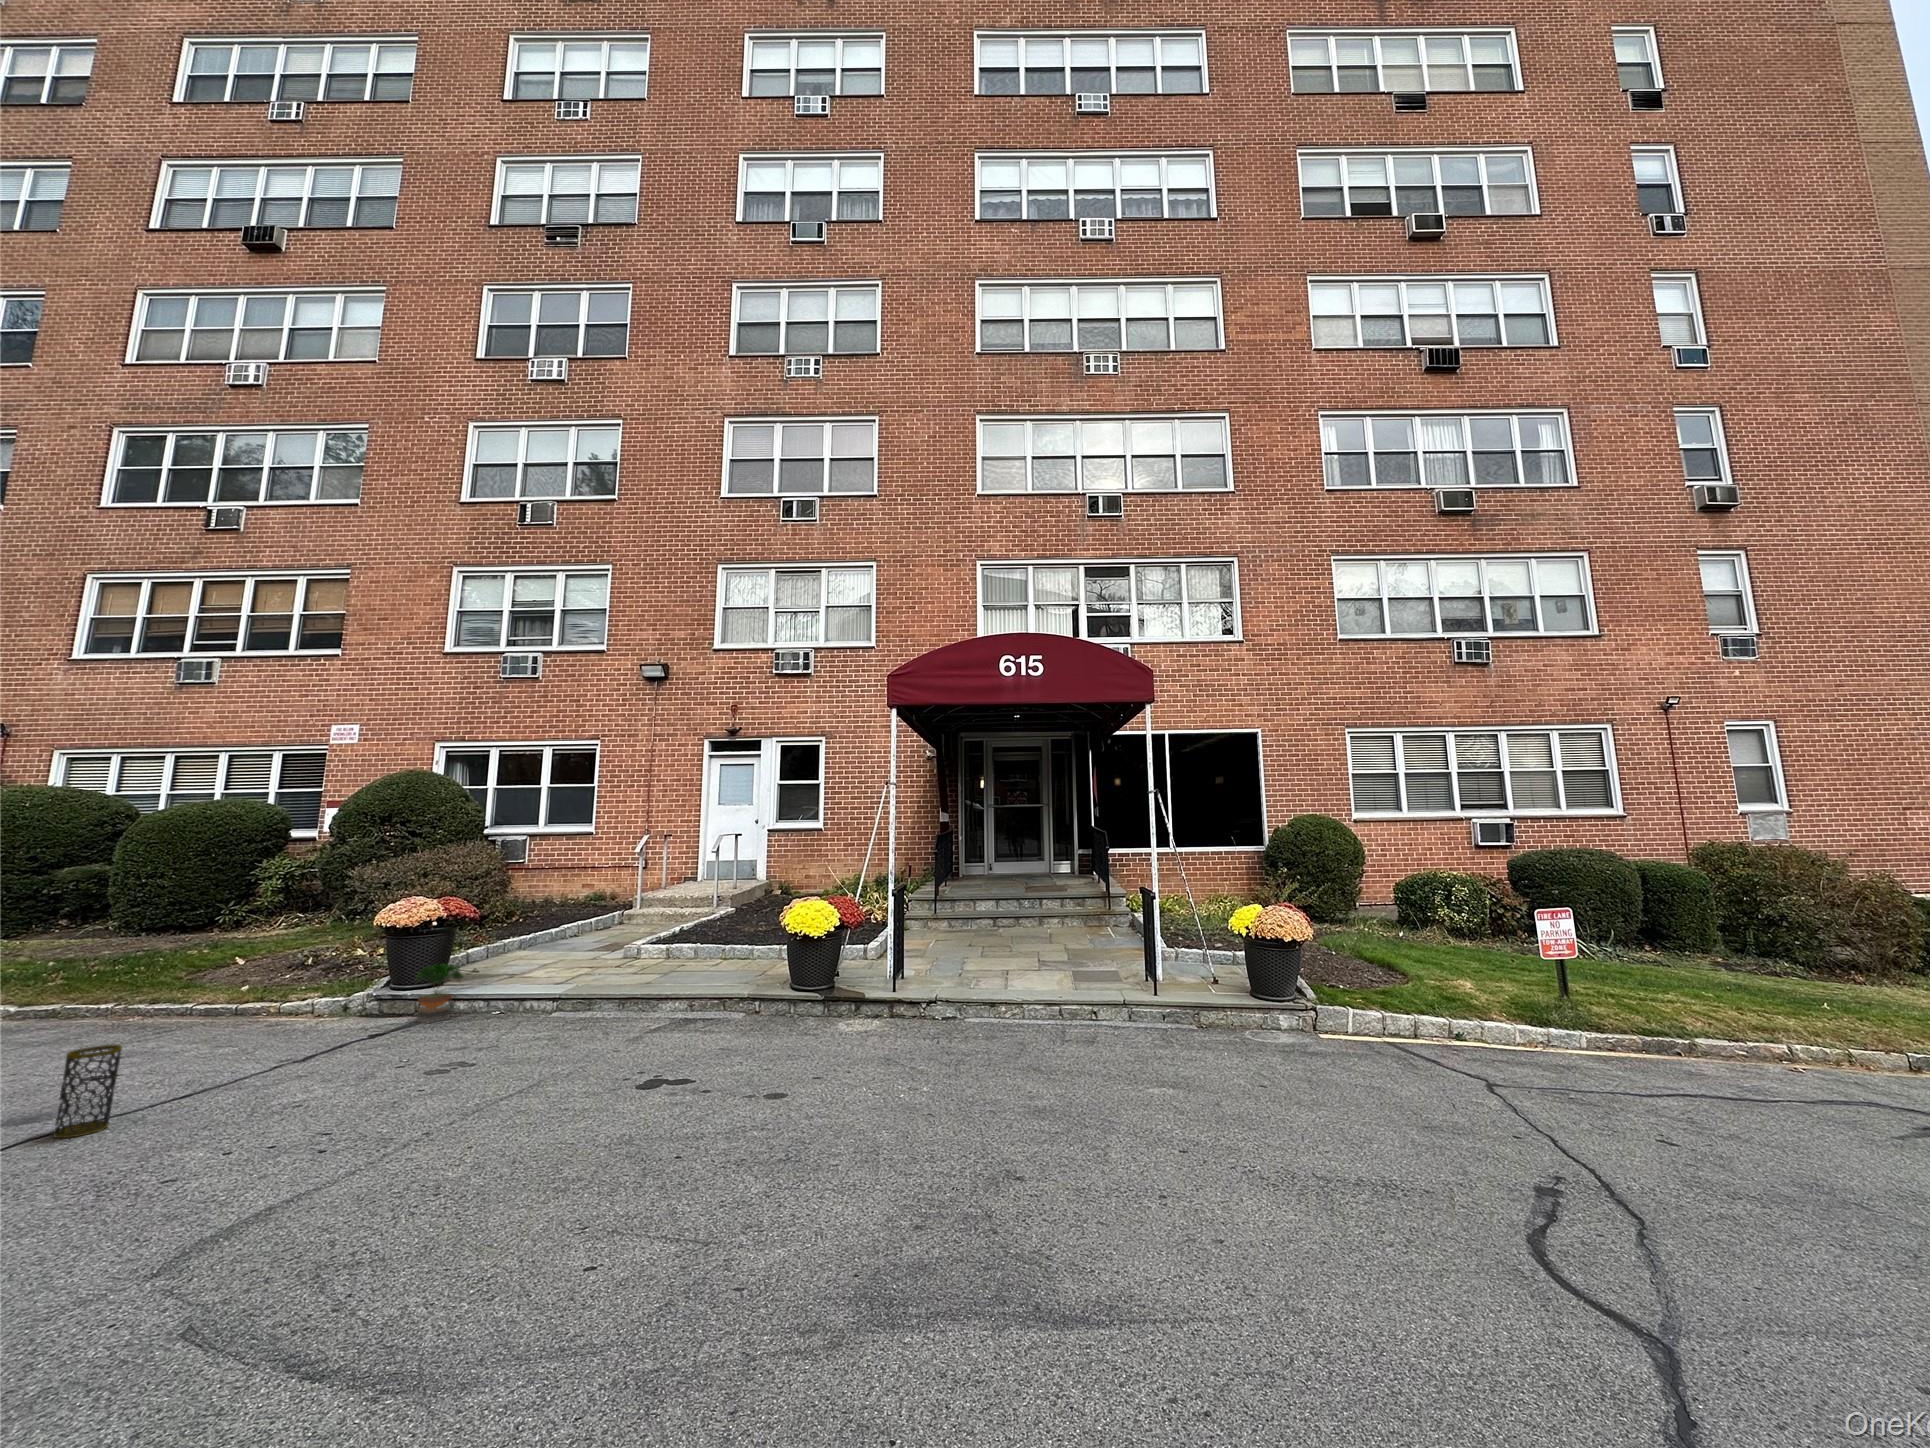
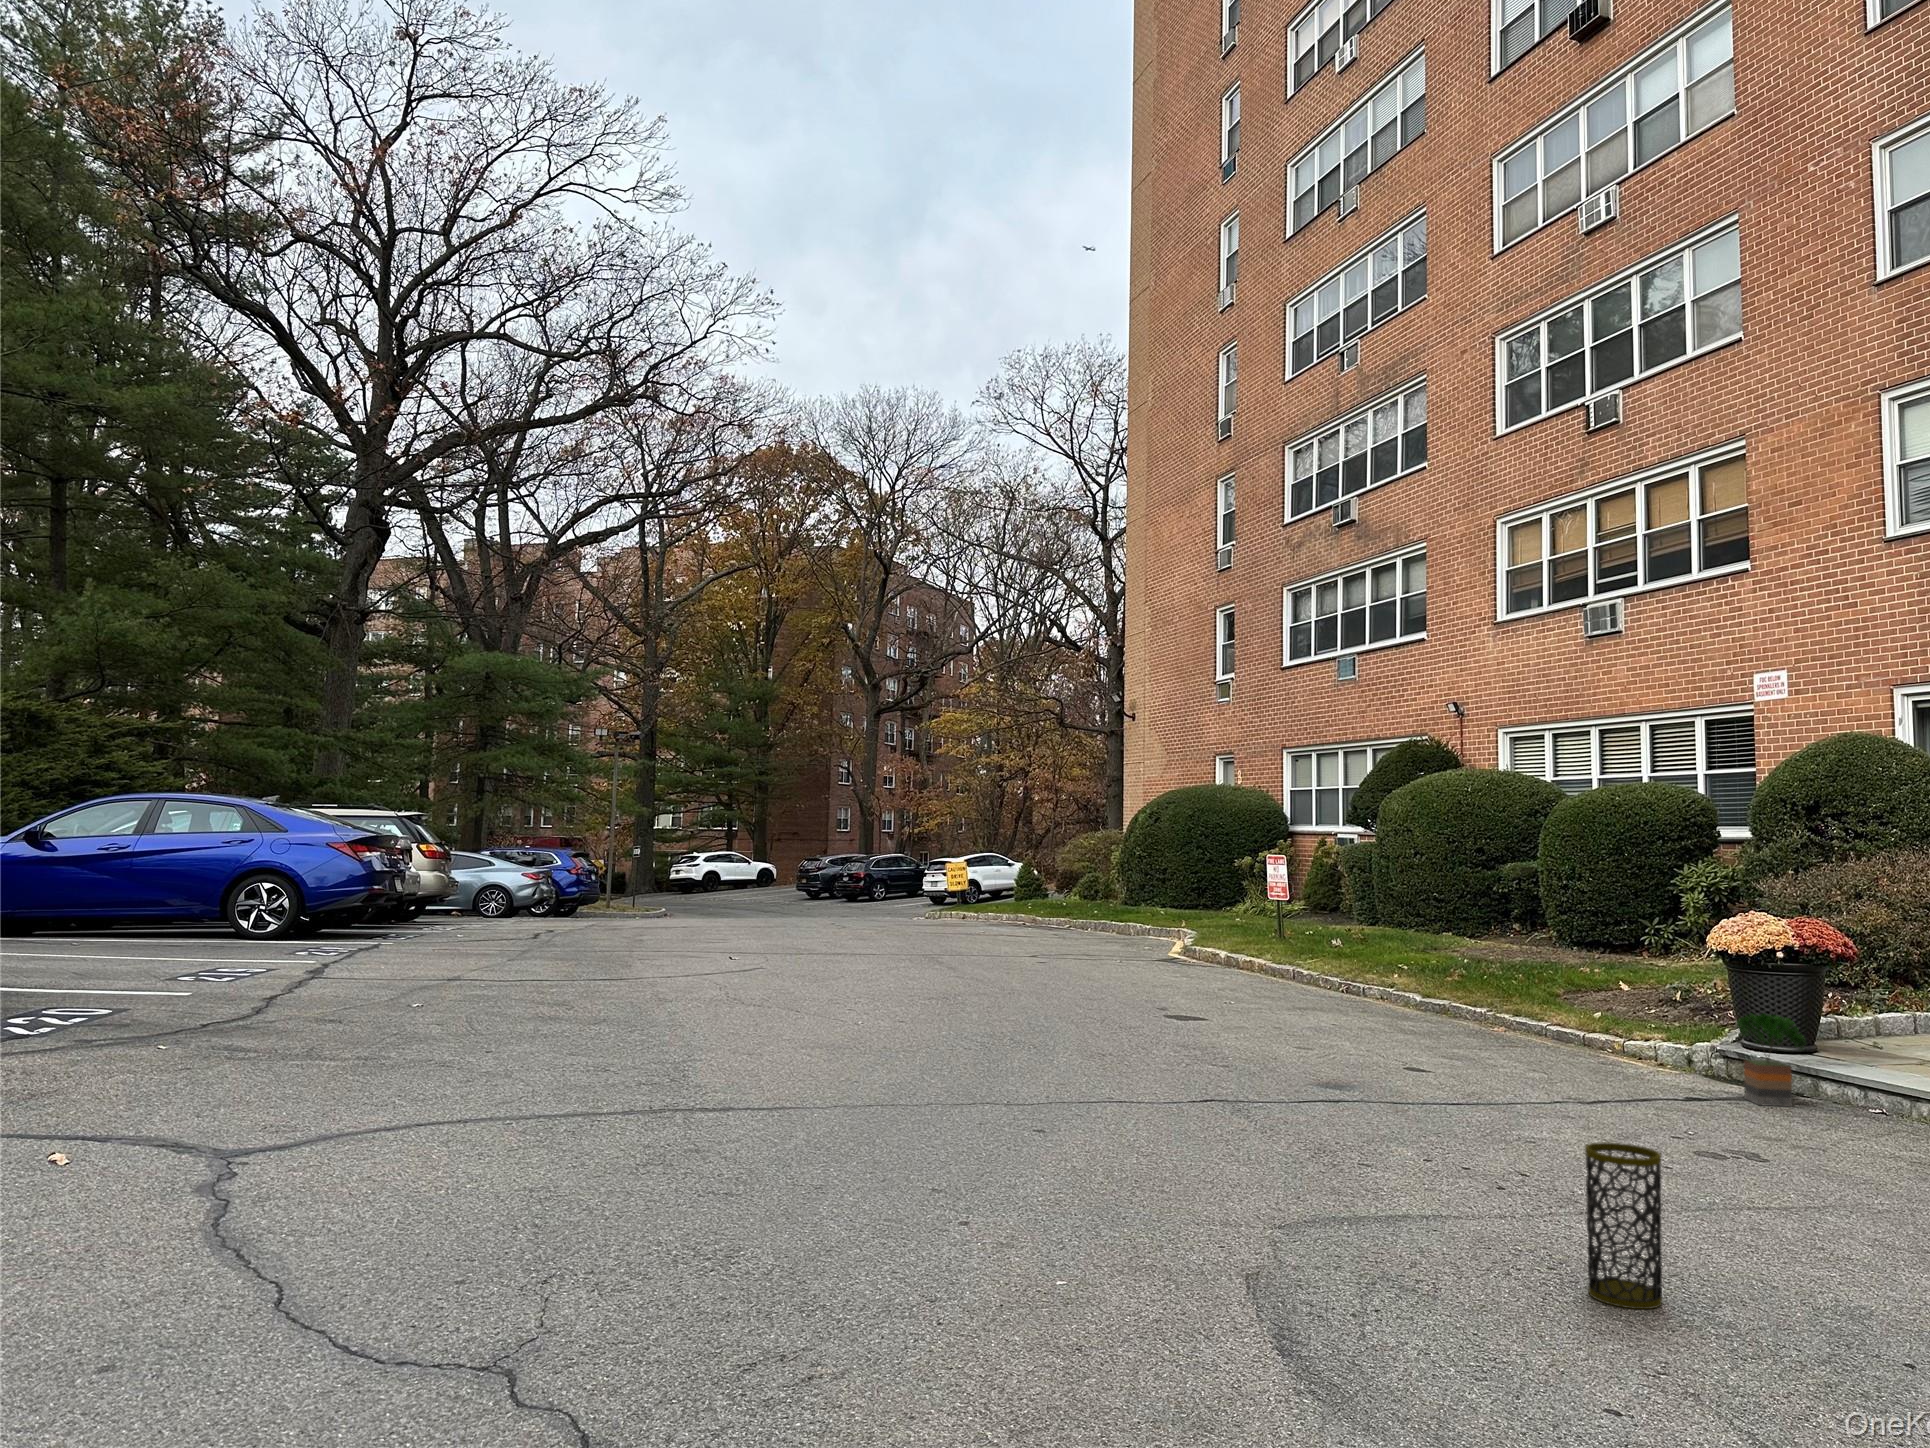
trash can: present [54,1045,122,1138] -> present [1585,1142,1662,1309]

